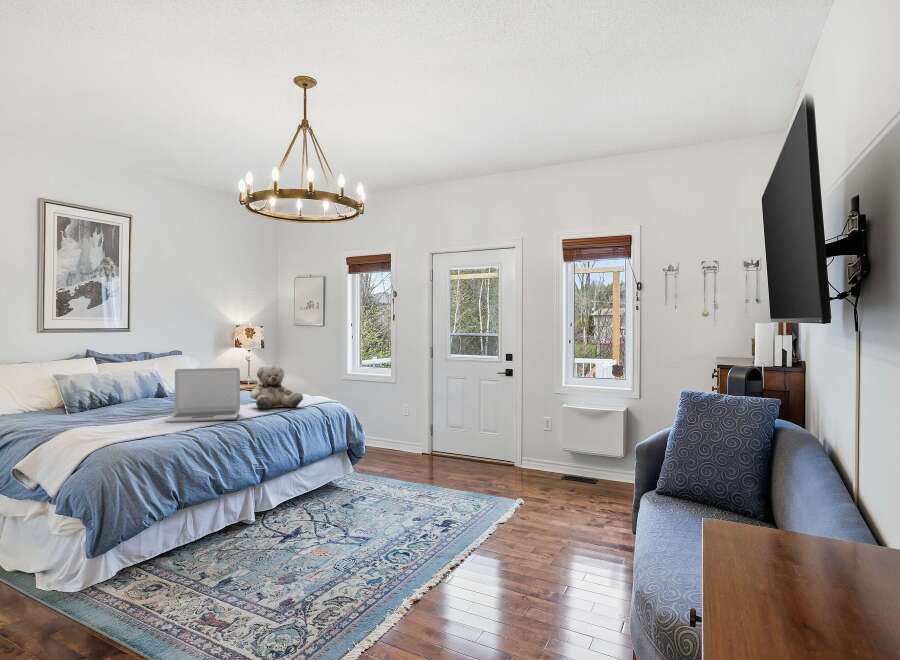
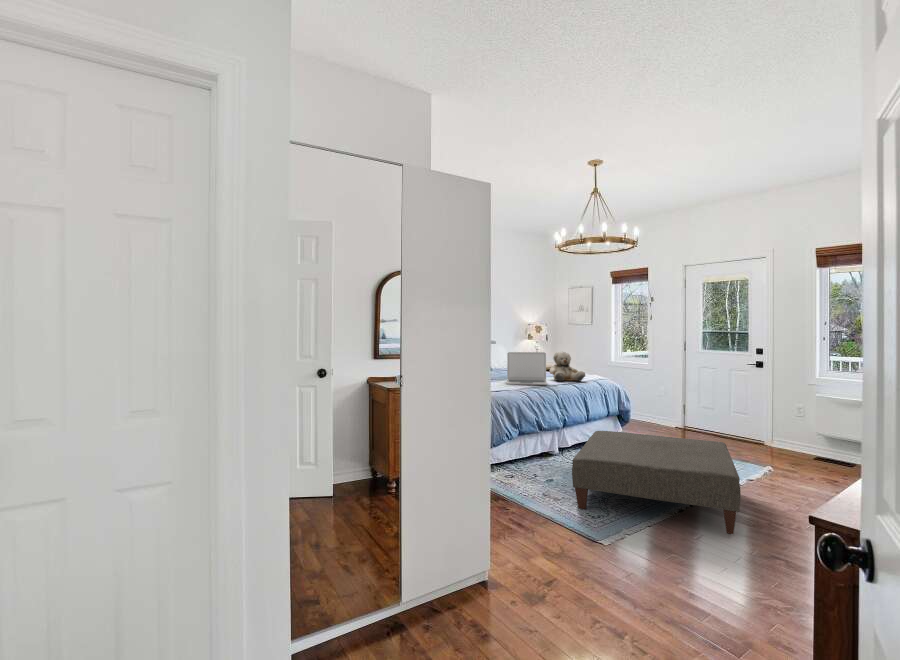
ottoman: none [245,483,491,639] -> present [572,431,741,534]

